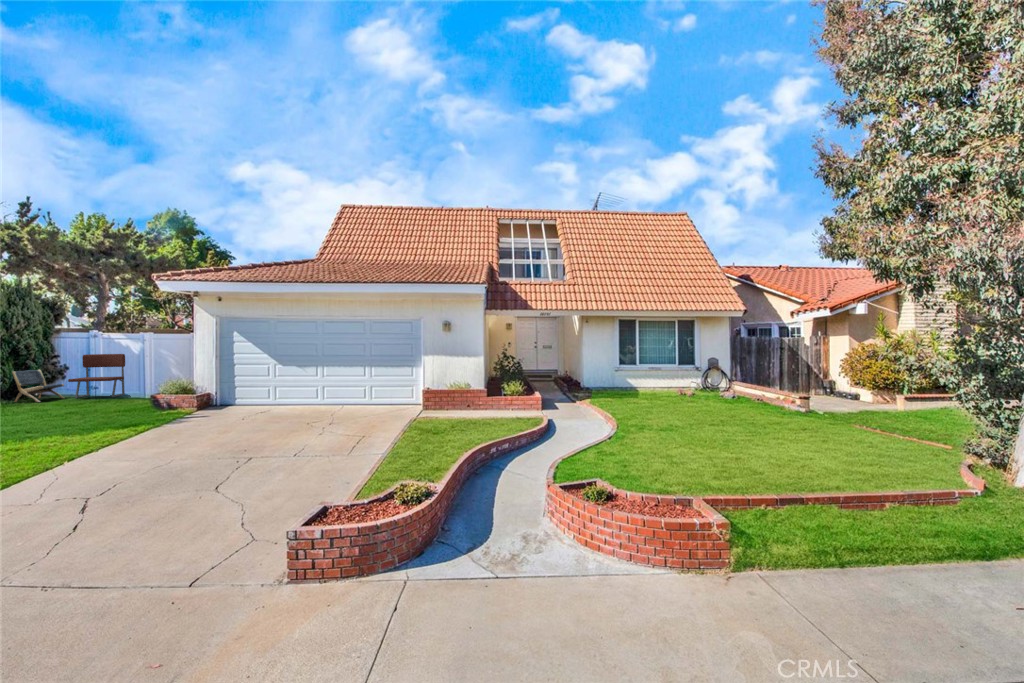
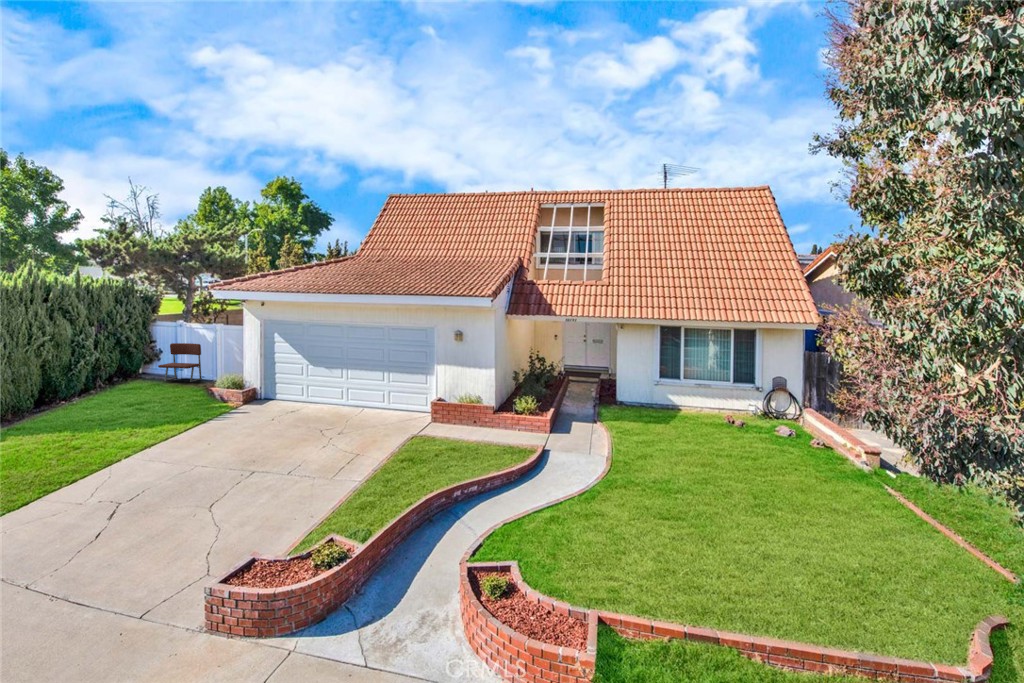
lounge chair: present [12,370,64,402] -> none [119,355,159,384]

